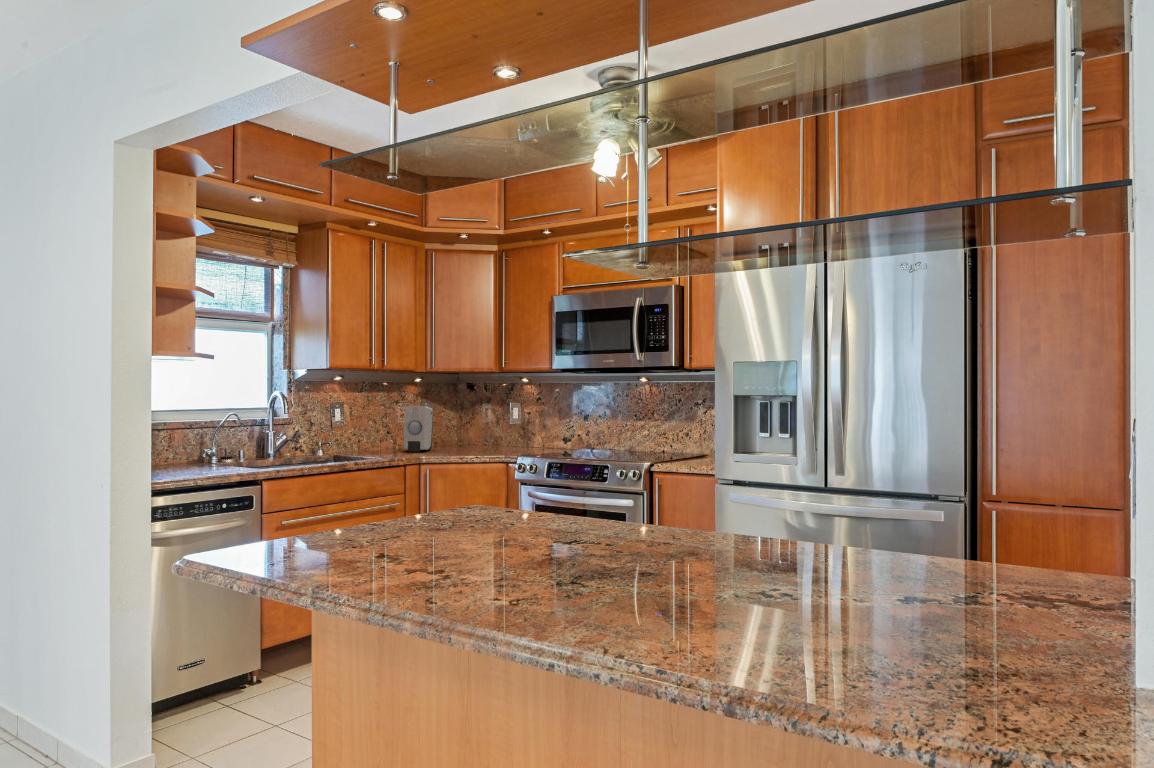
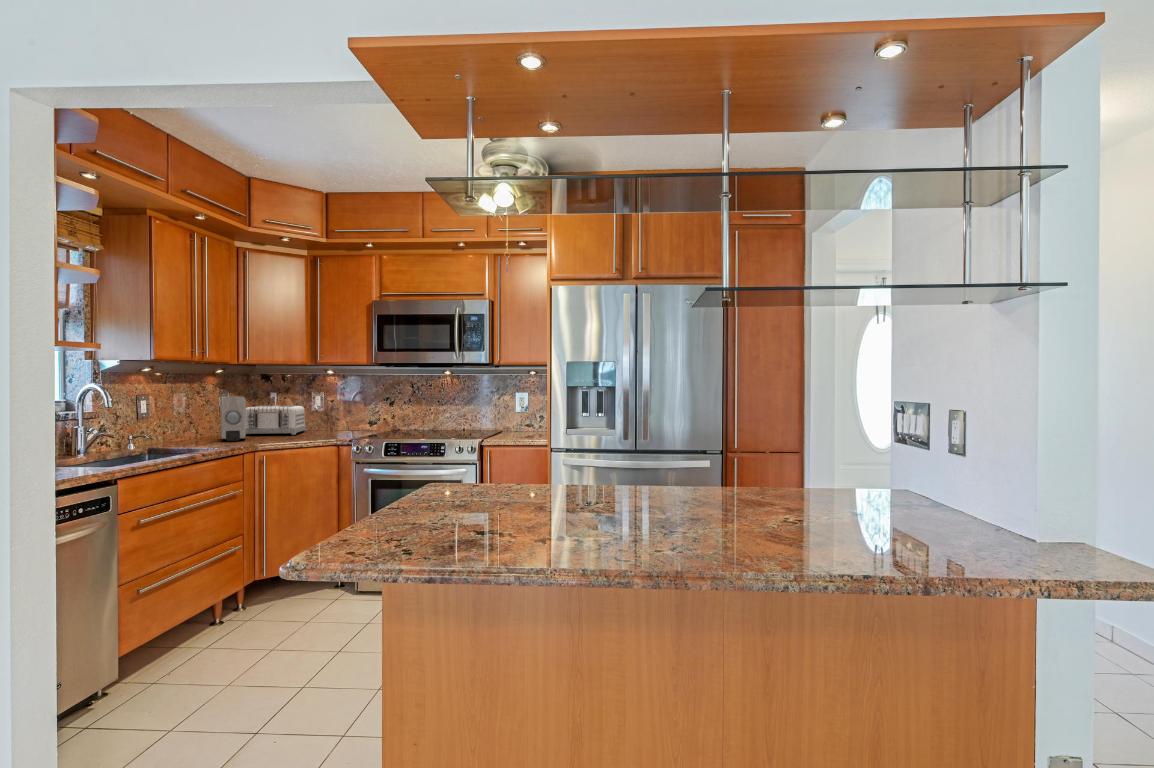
toaster: none [436,417,505,449] -> present [245,406,306,435]

